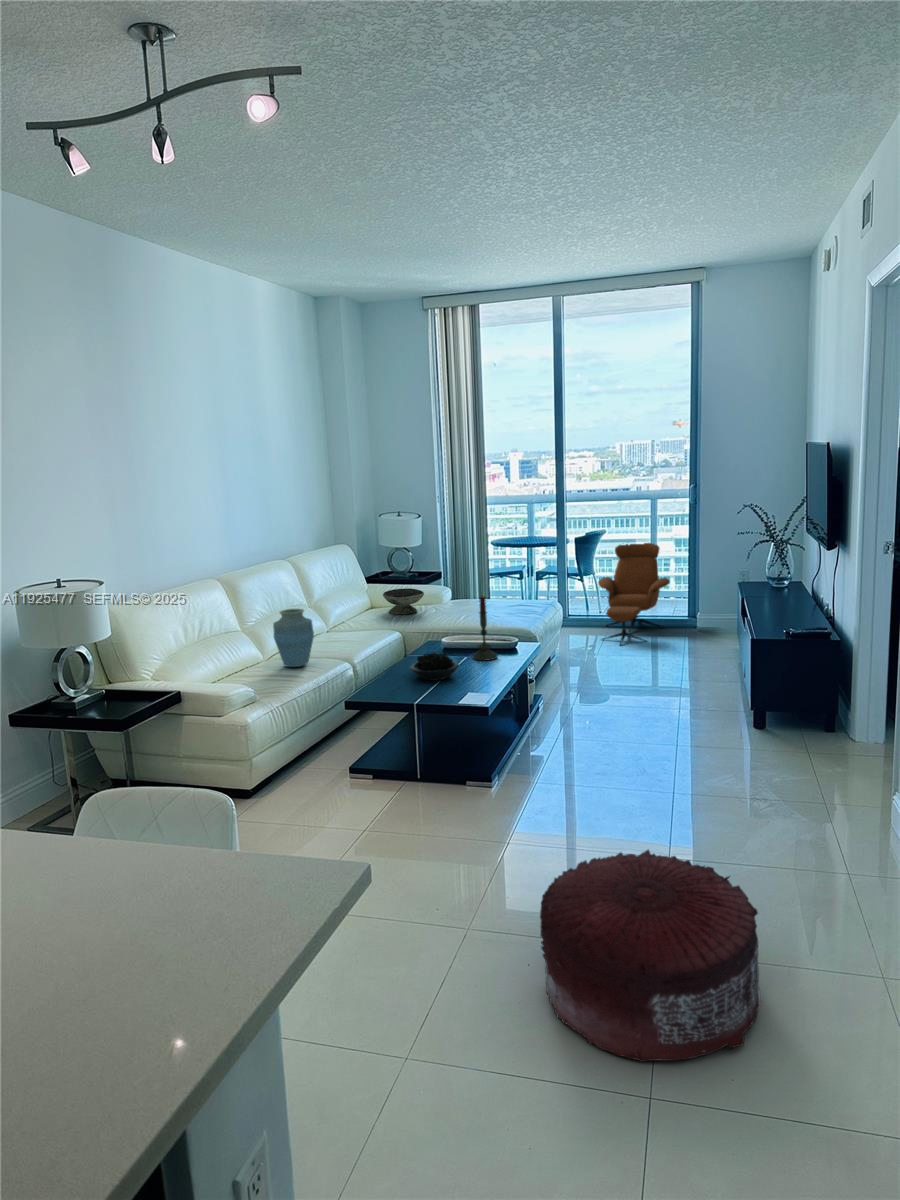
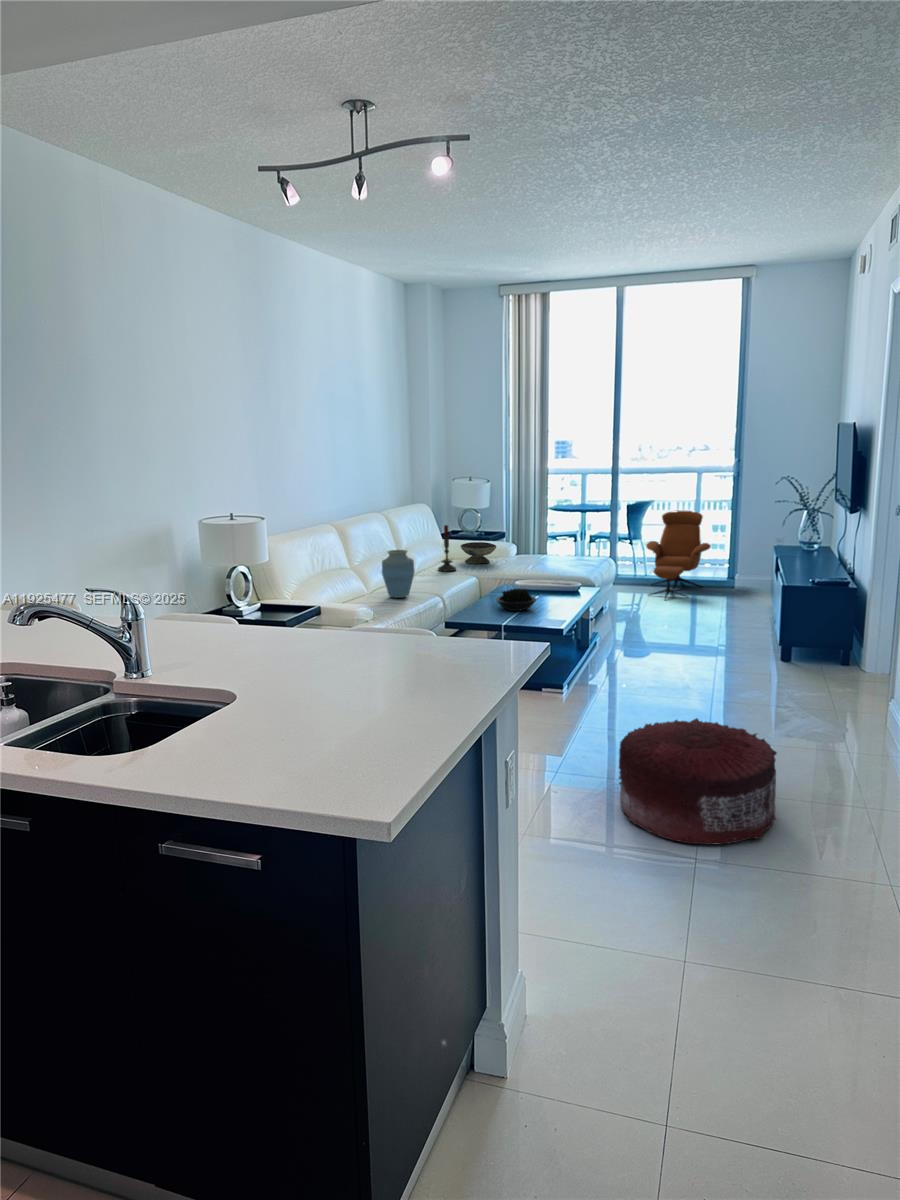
candle: present [473,596,497,661] -> present [438,525,456,571]

